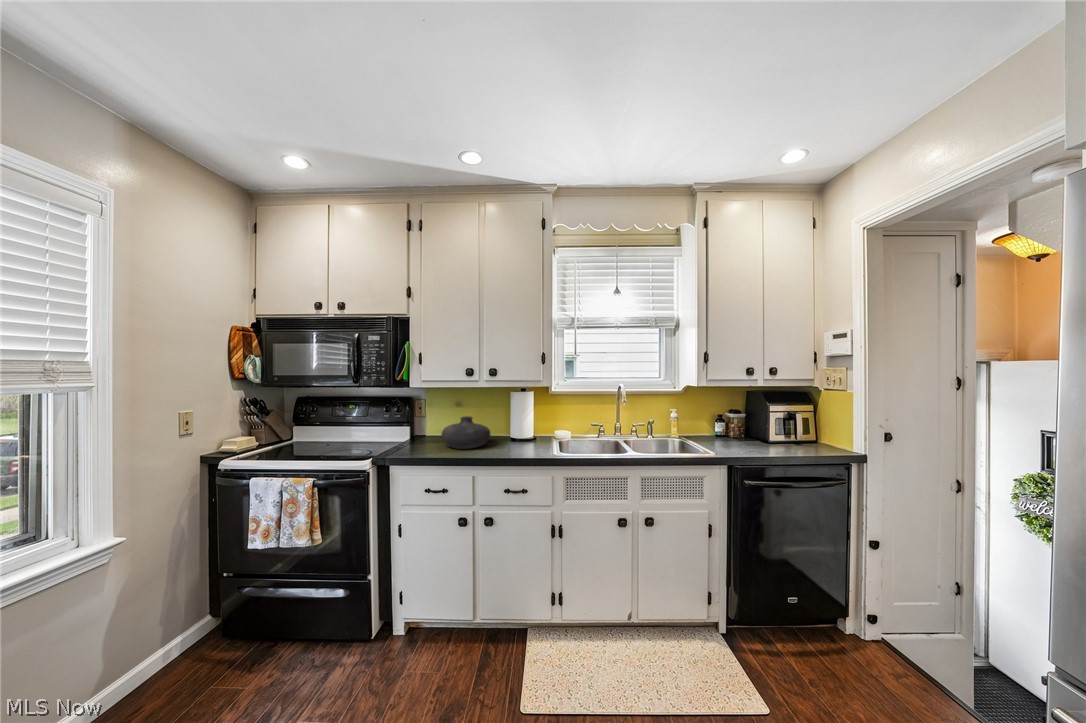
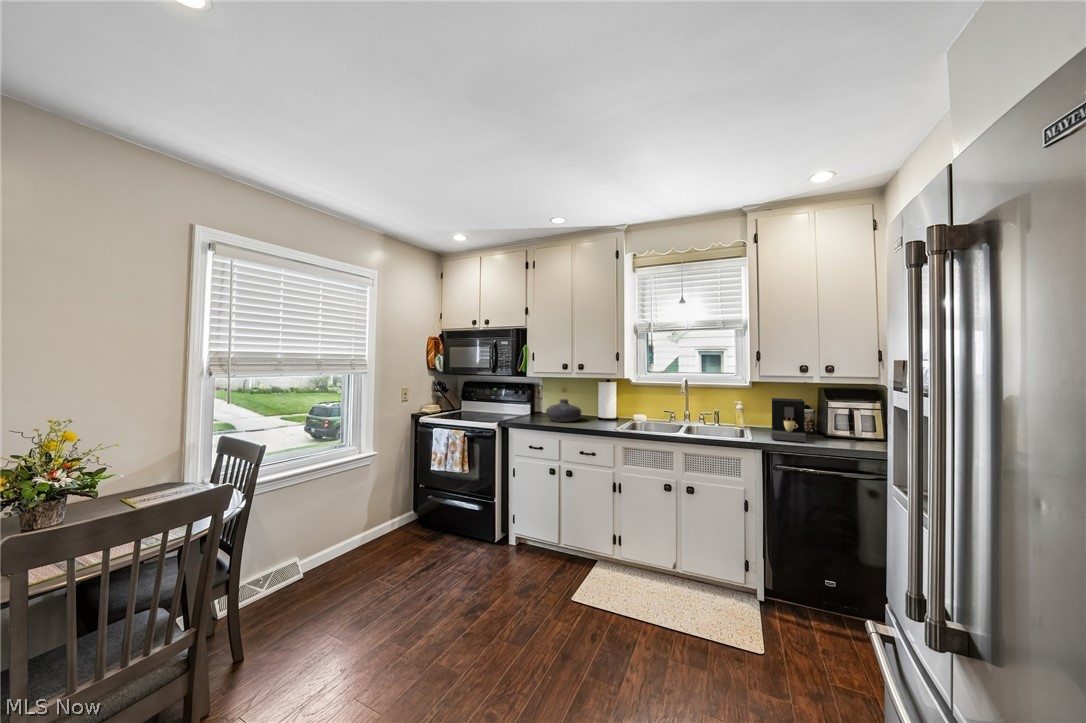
coffee maker: none [709,405,762,455] -> present [771,398,806,442]

